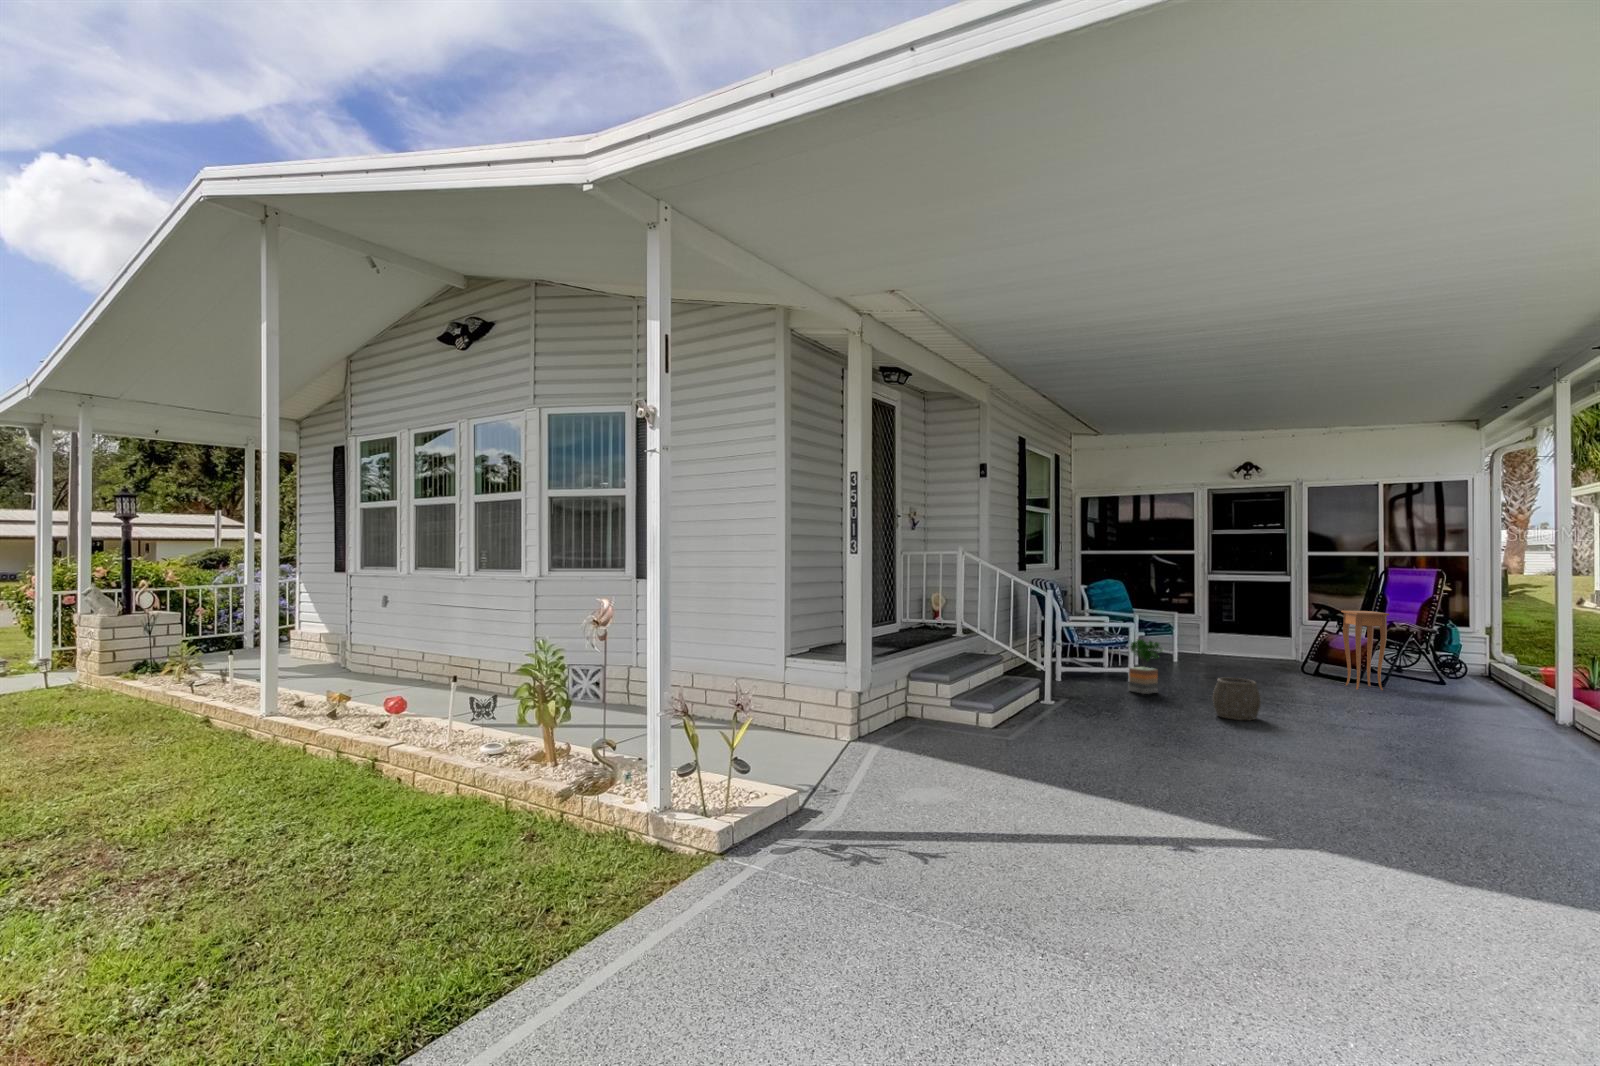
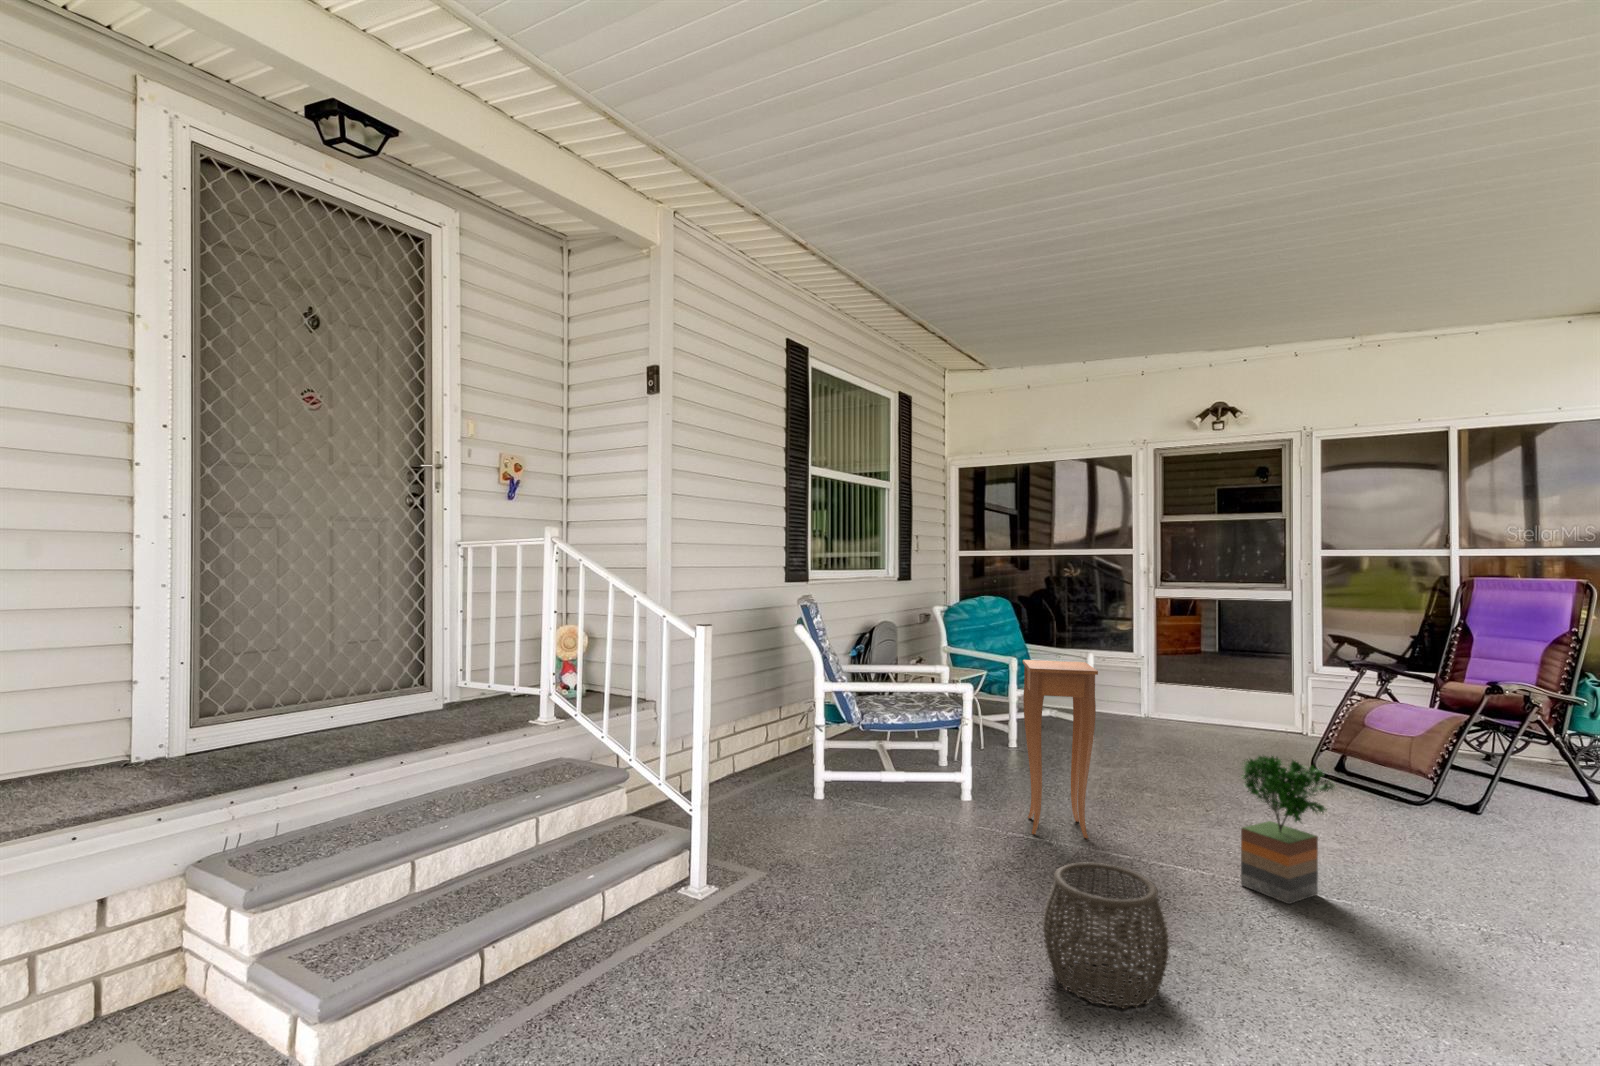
side table: present [1341,611,1389,690] -> present [1023,660,1098,838]
potted tree: present [1129,639,1163,694] -> present [1241,756,1335,904]

